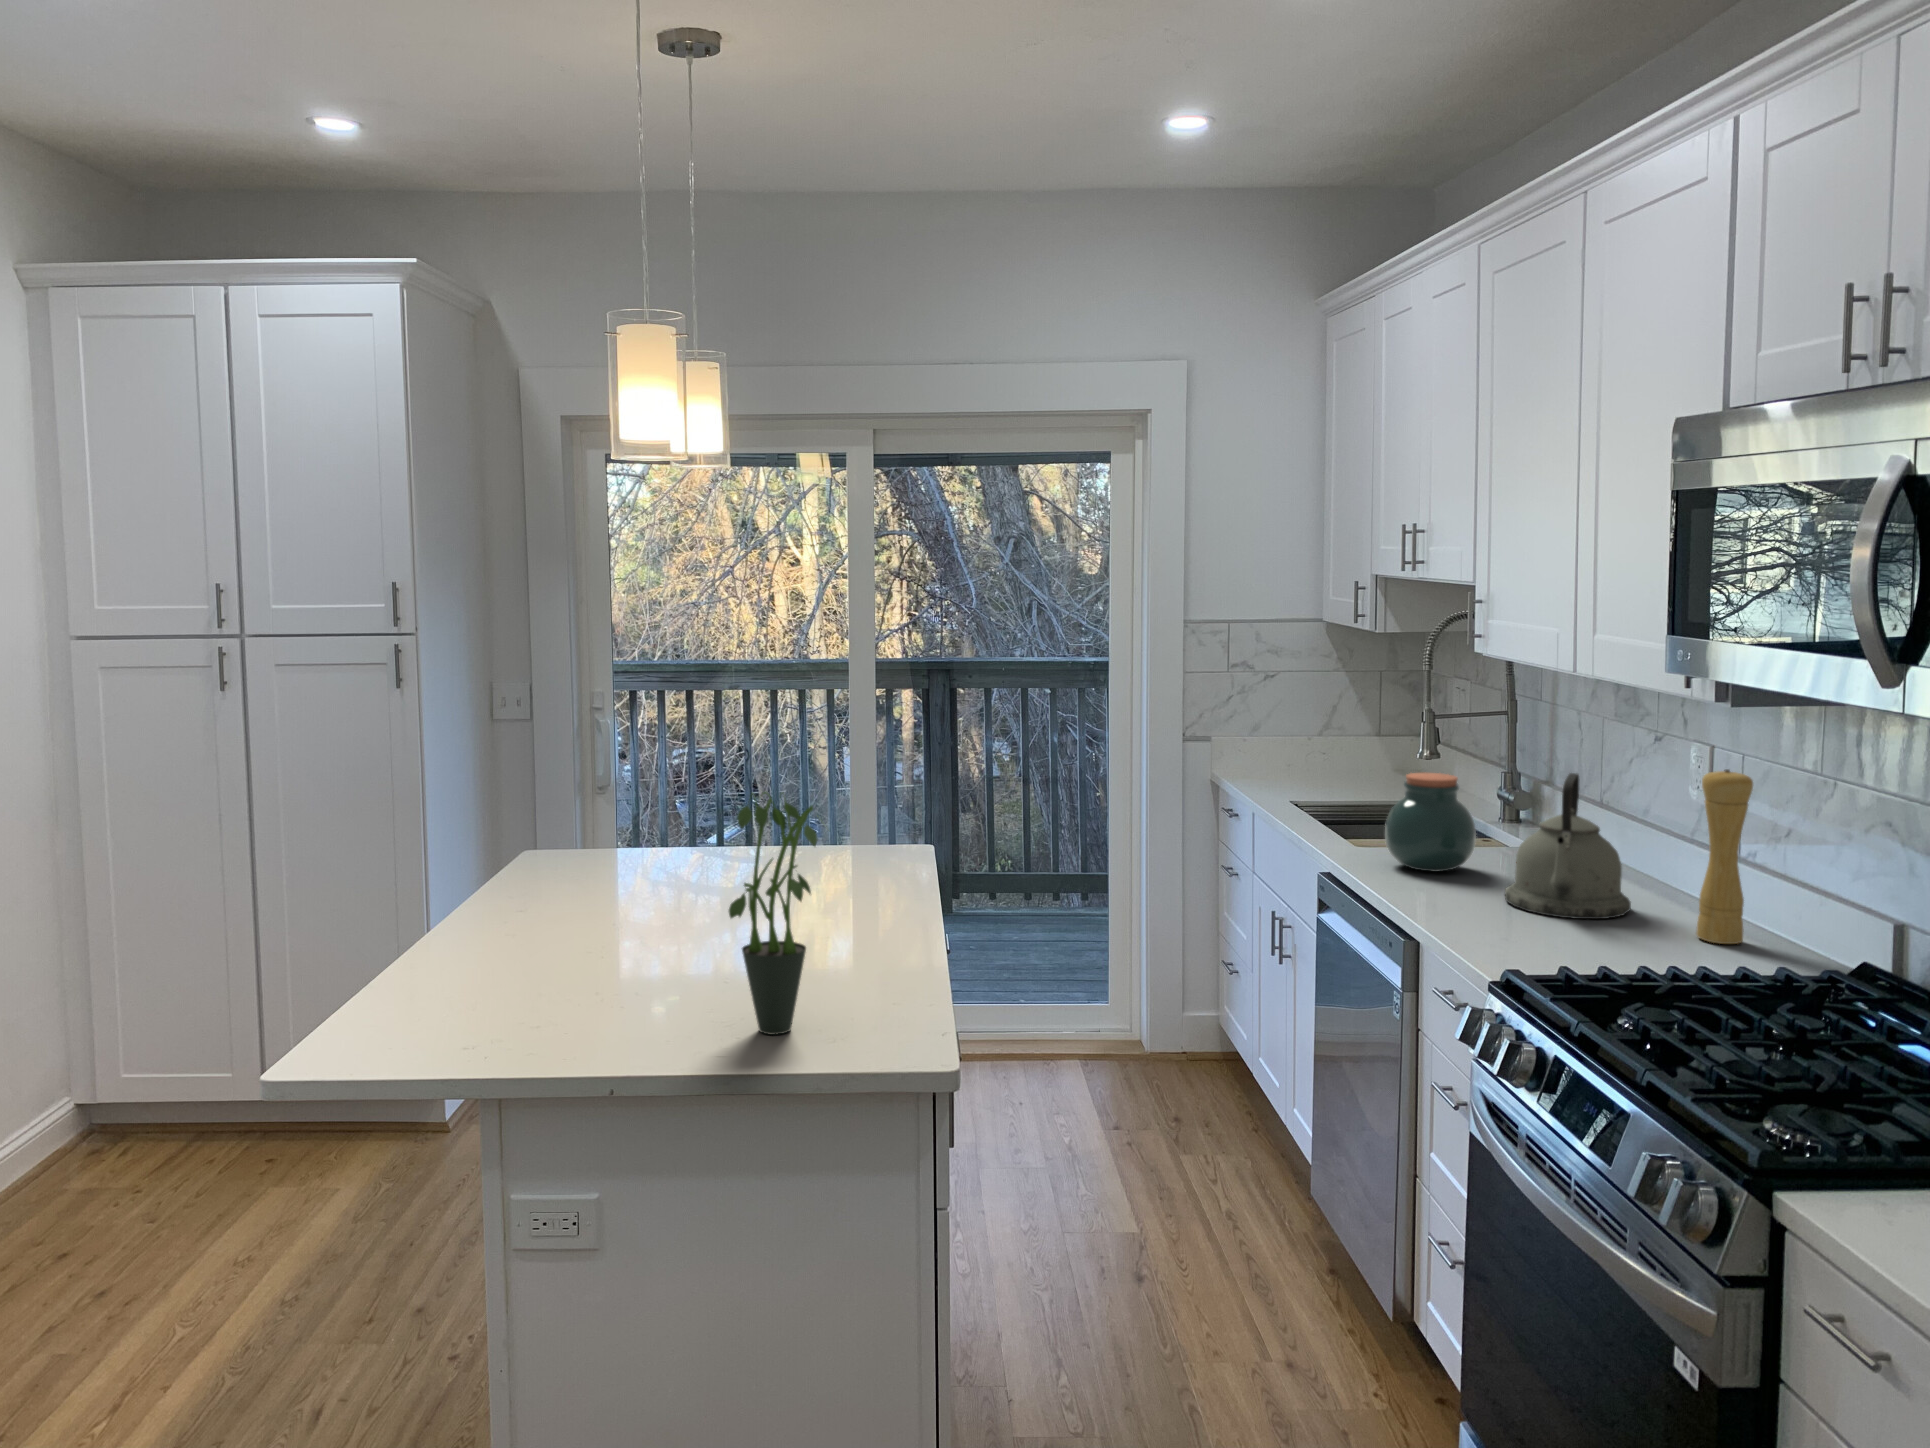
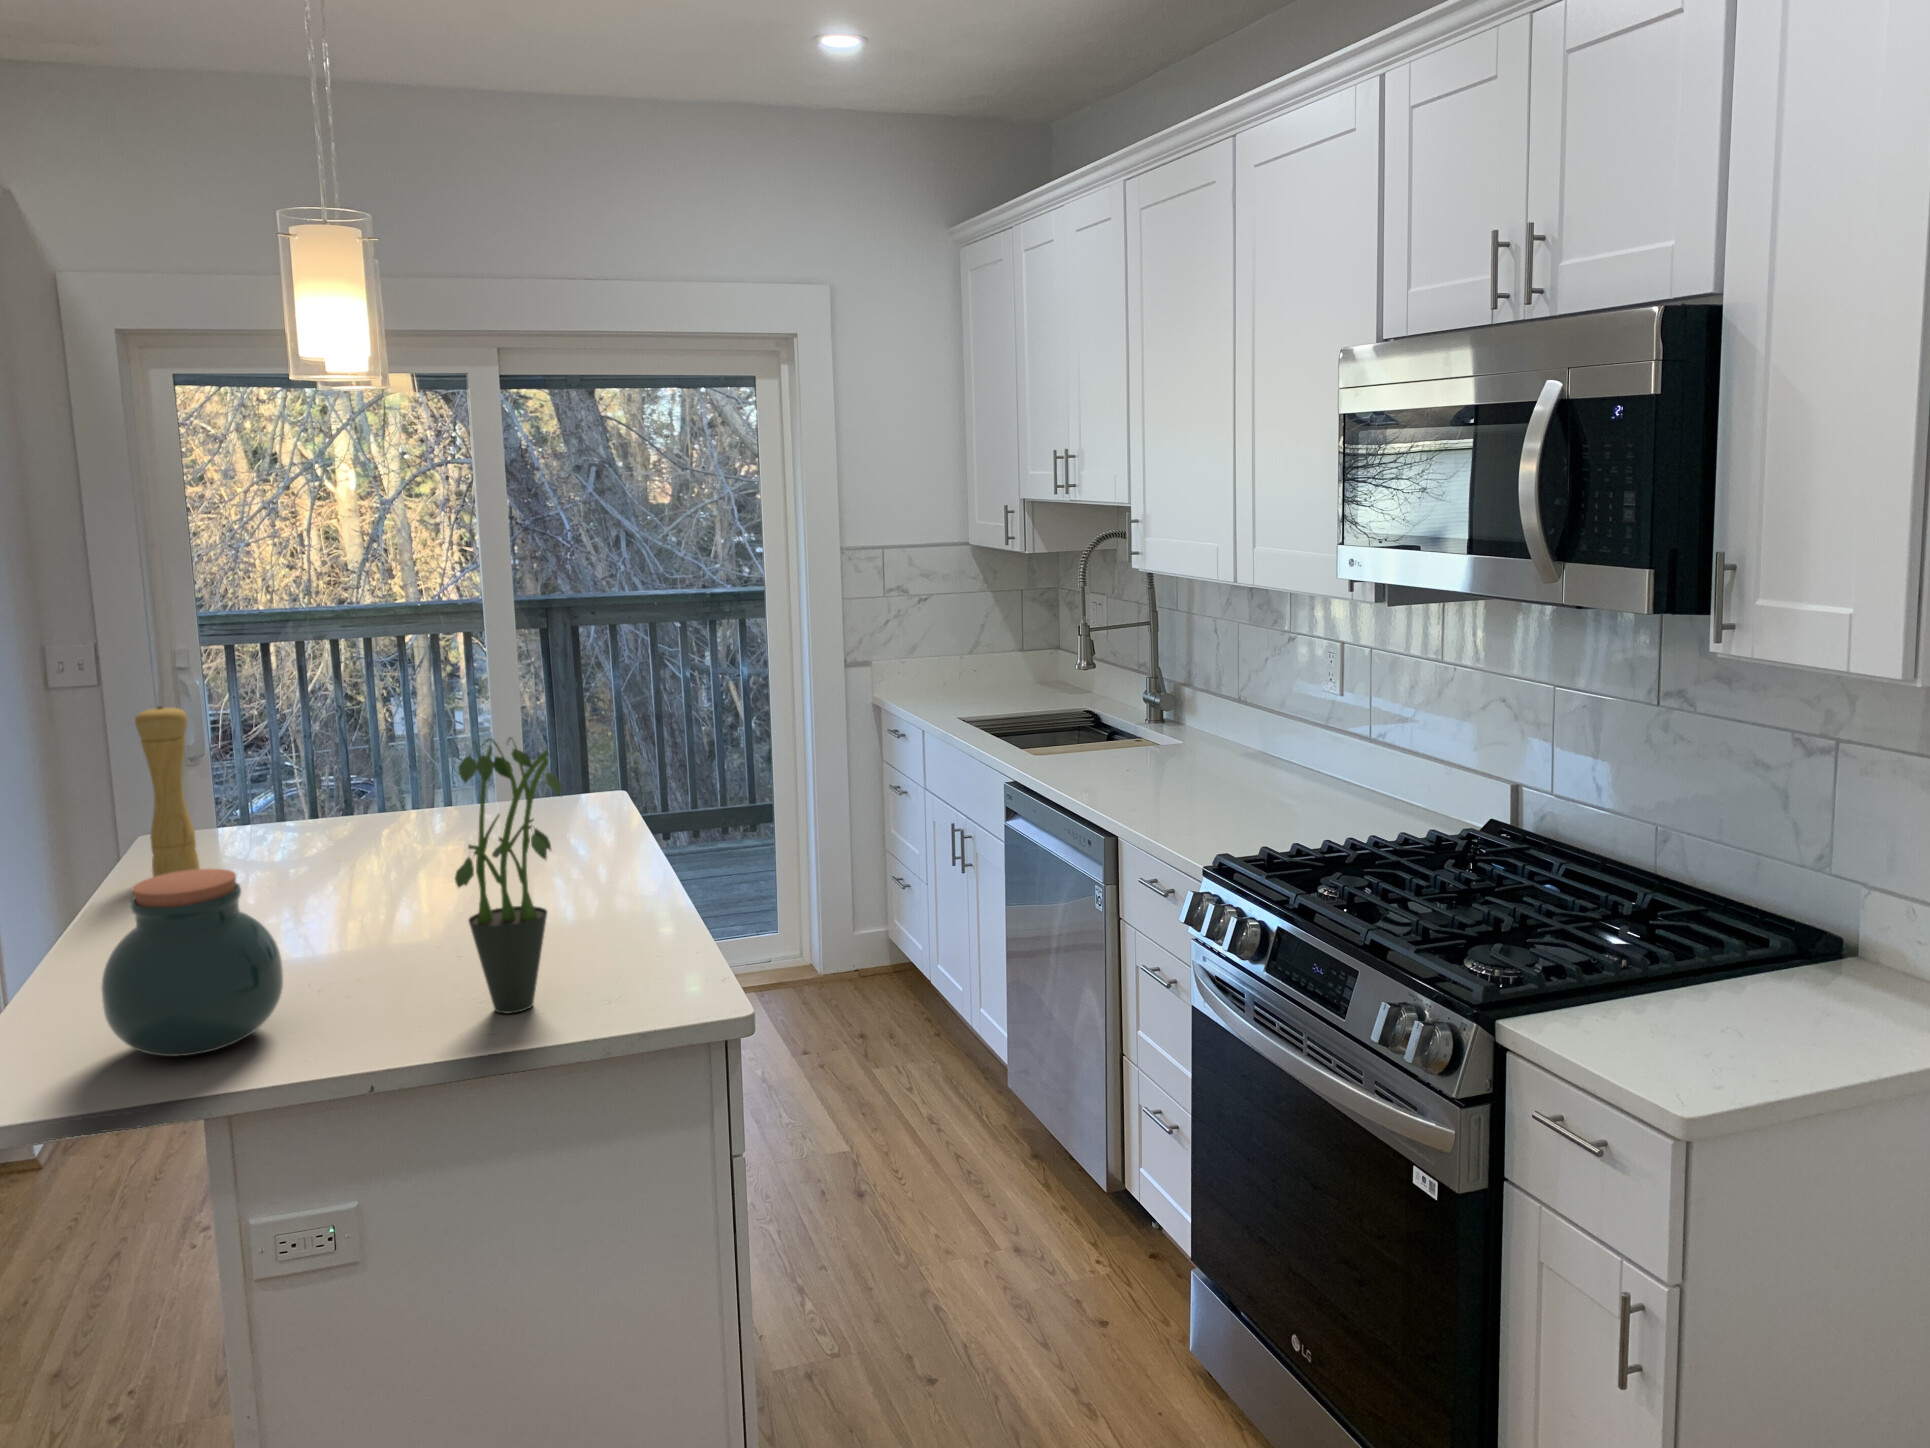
pepper mill: present [1696,769,1753,944] -> present [135,706,200,877]
jar: present [1385,773,1476,872] -> present [101,869,283,1056]
kettle: present [1505,773,1631,919] -> none [1182,673,1286,803]

